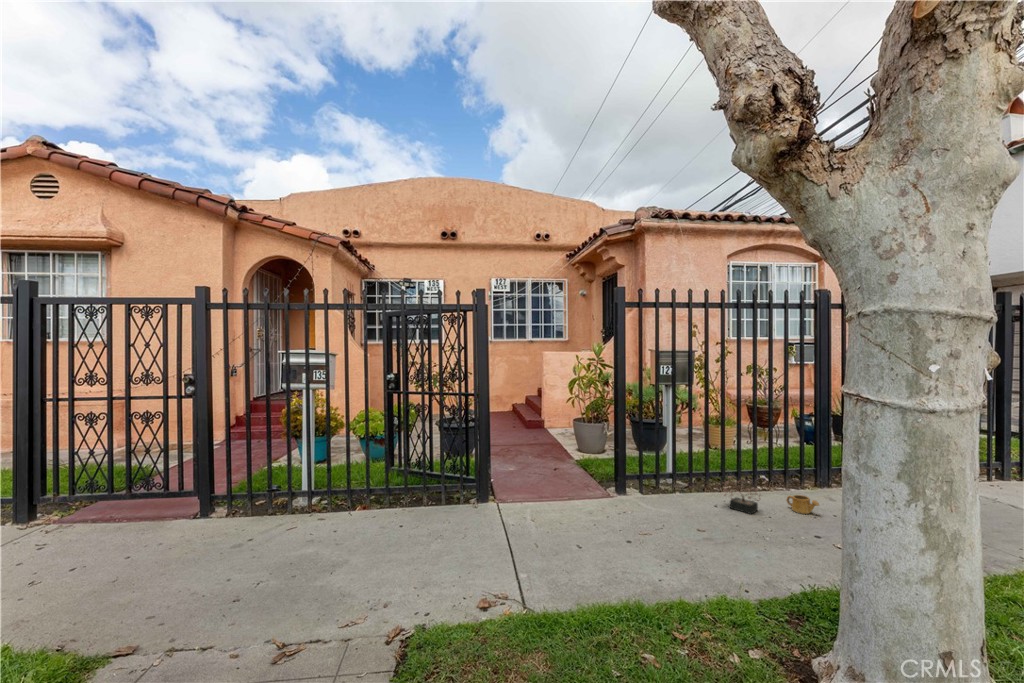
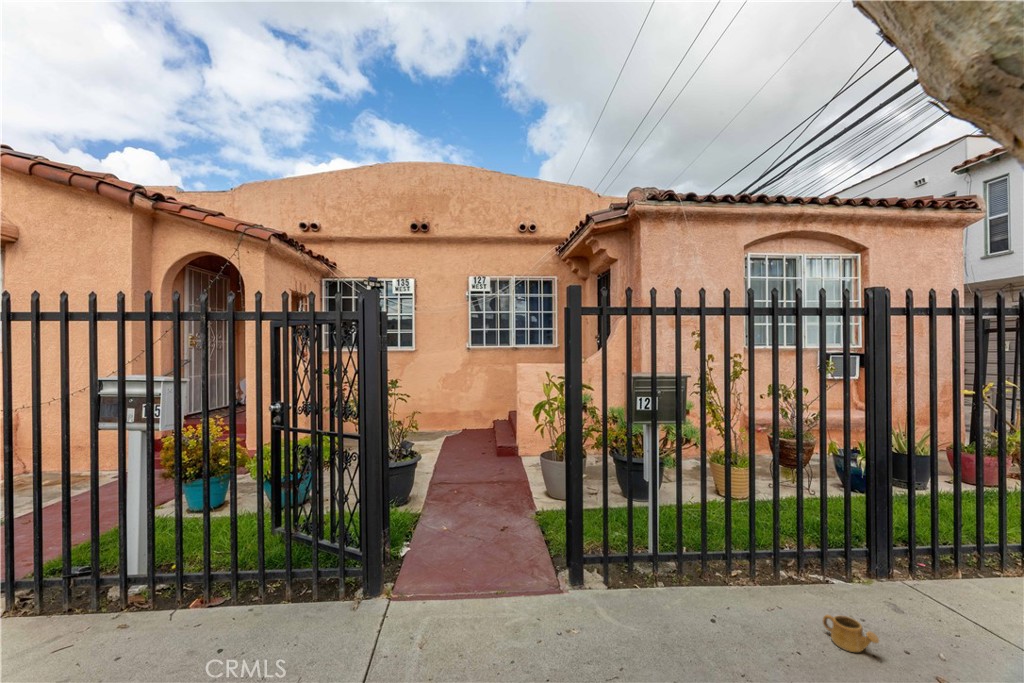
decorative plant: present [724,476,760,514] -> none [718,575,783,649]

